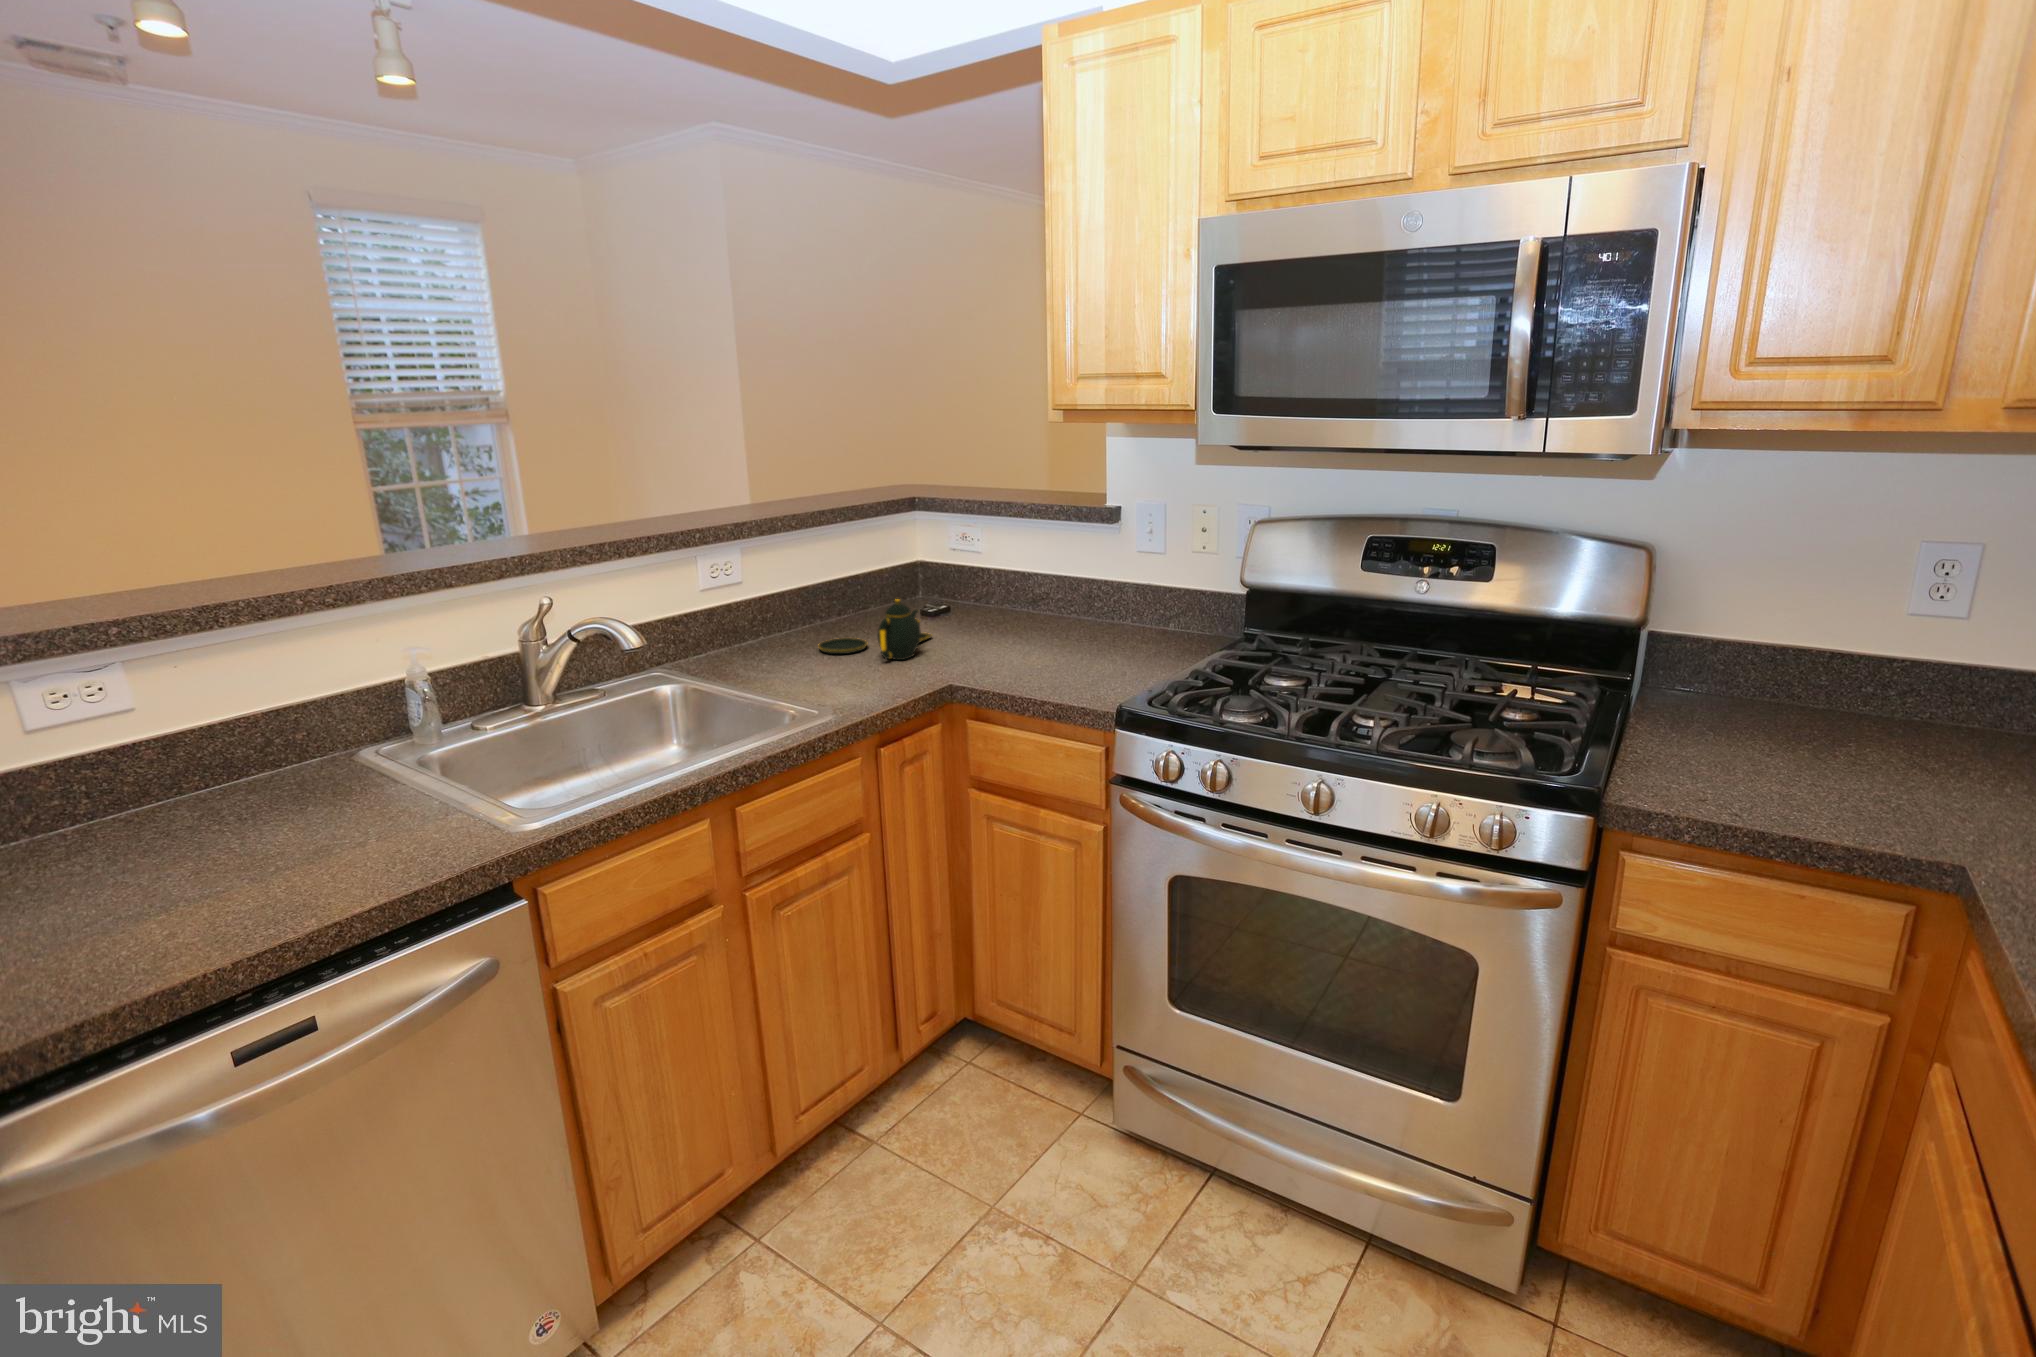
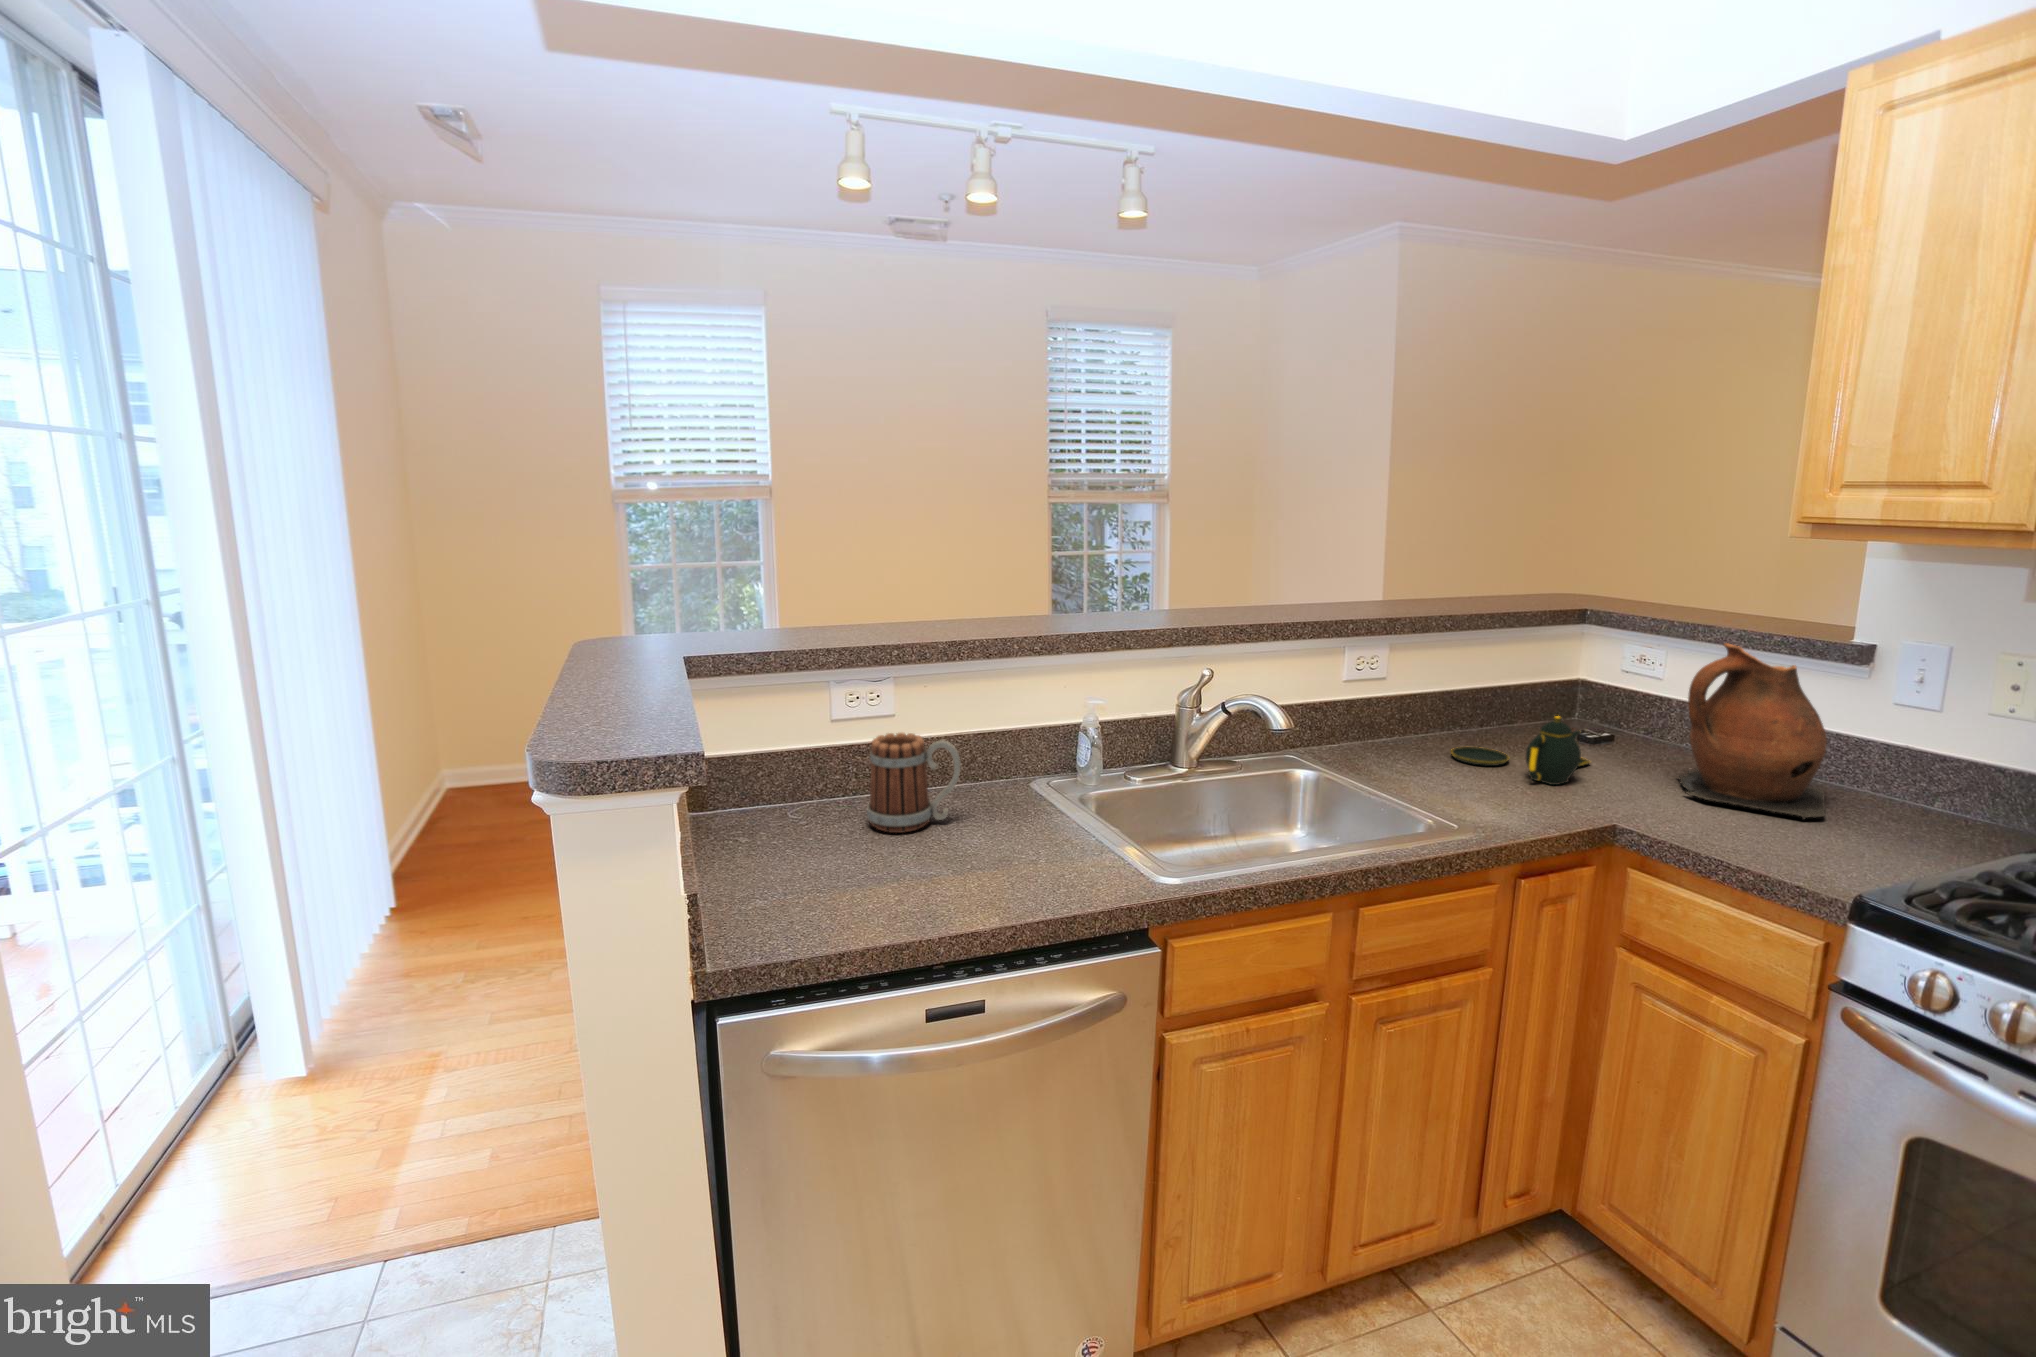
ceramic pitcher: none [990,520,1091,654] -> present [1679,643,1827,820]
mug: none [80,731,235,862] -> present [867,732,961,833]

